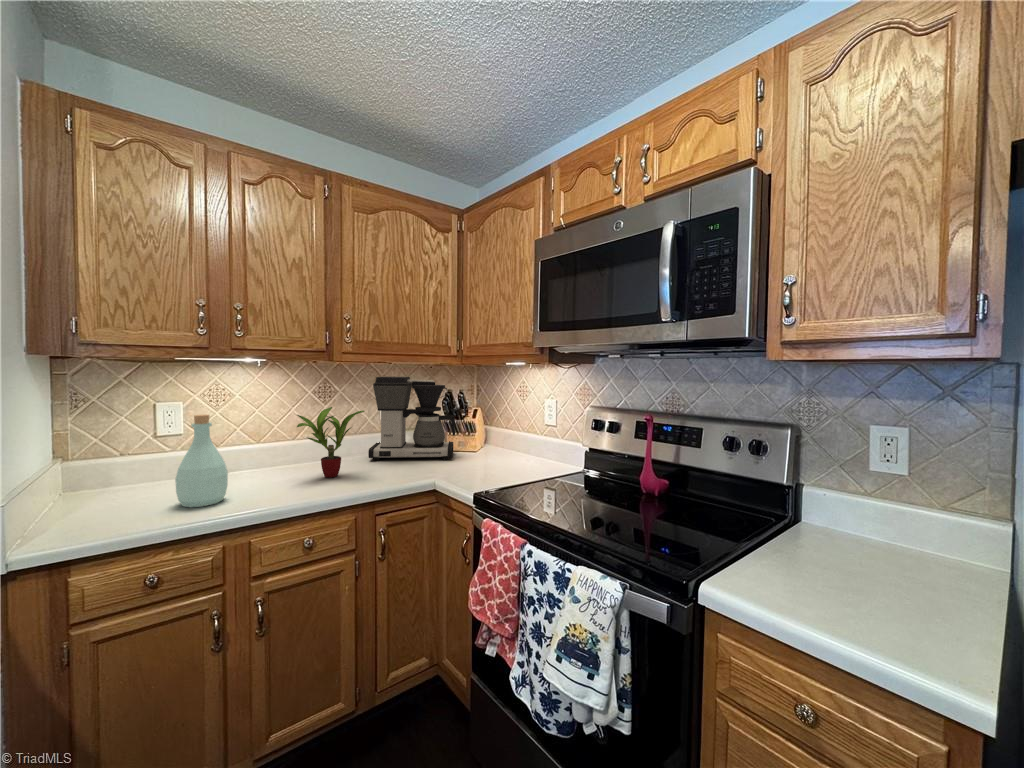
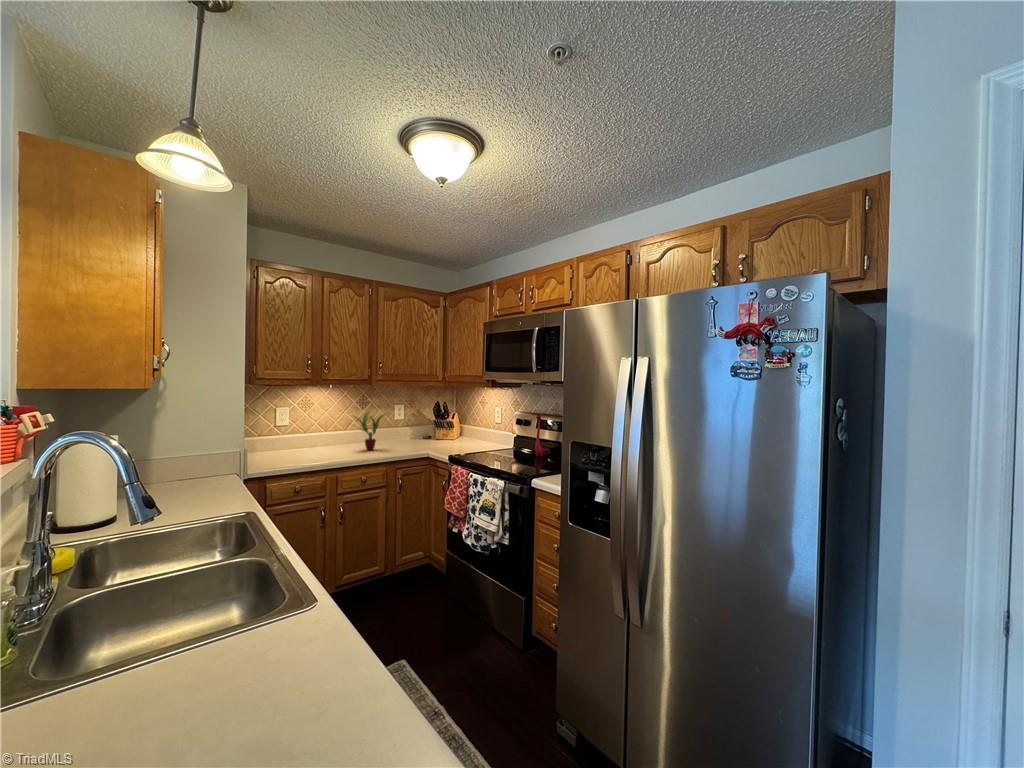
coffee maker: present [368,377,455,461] -> none [388,393,440,444]
bottle: present [175,414,228,507] -> none [300,414,324,459]

